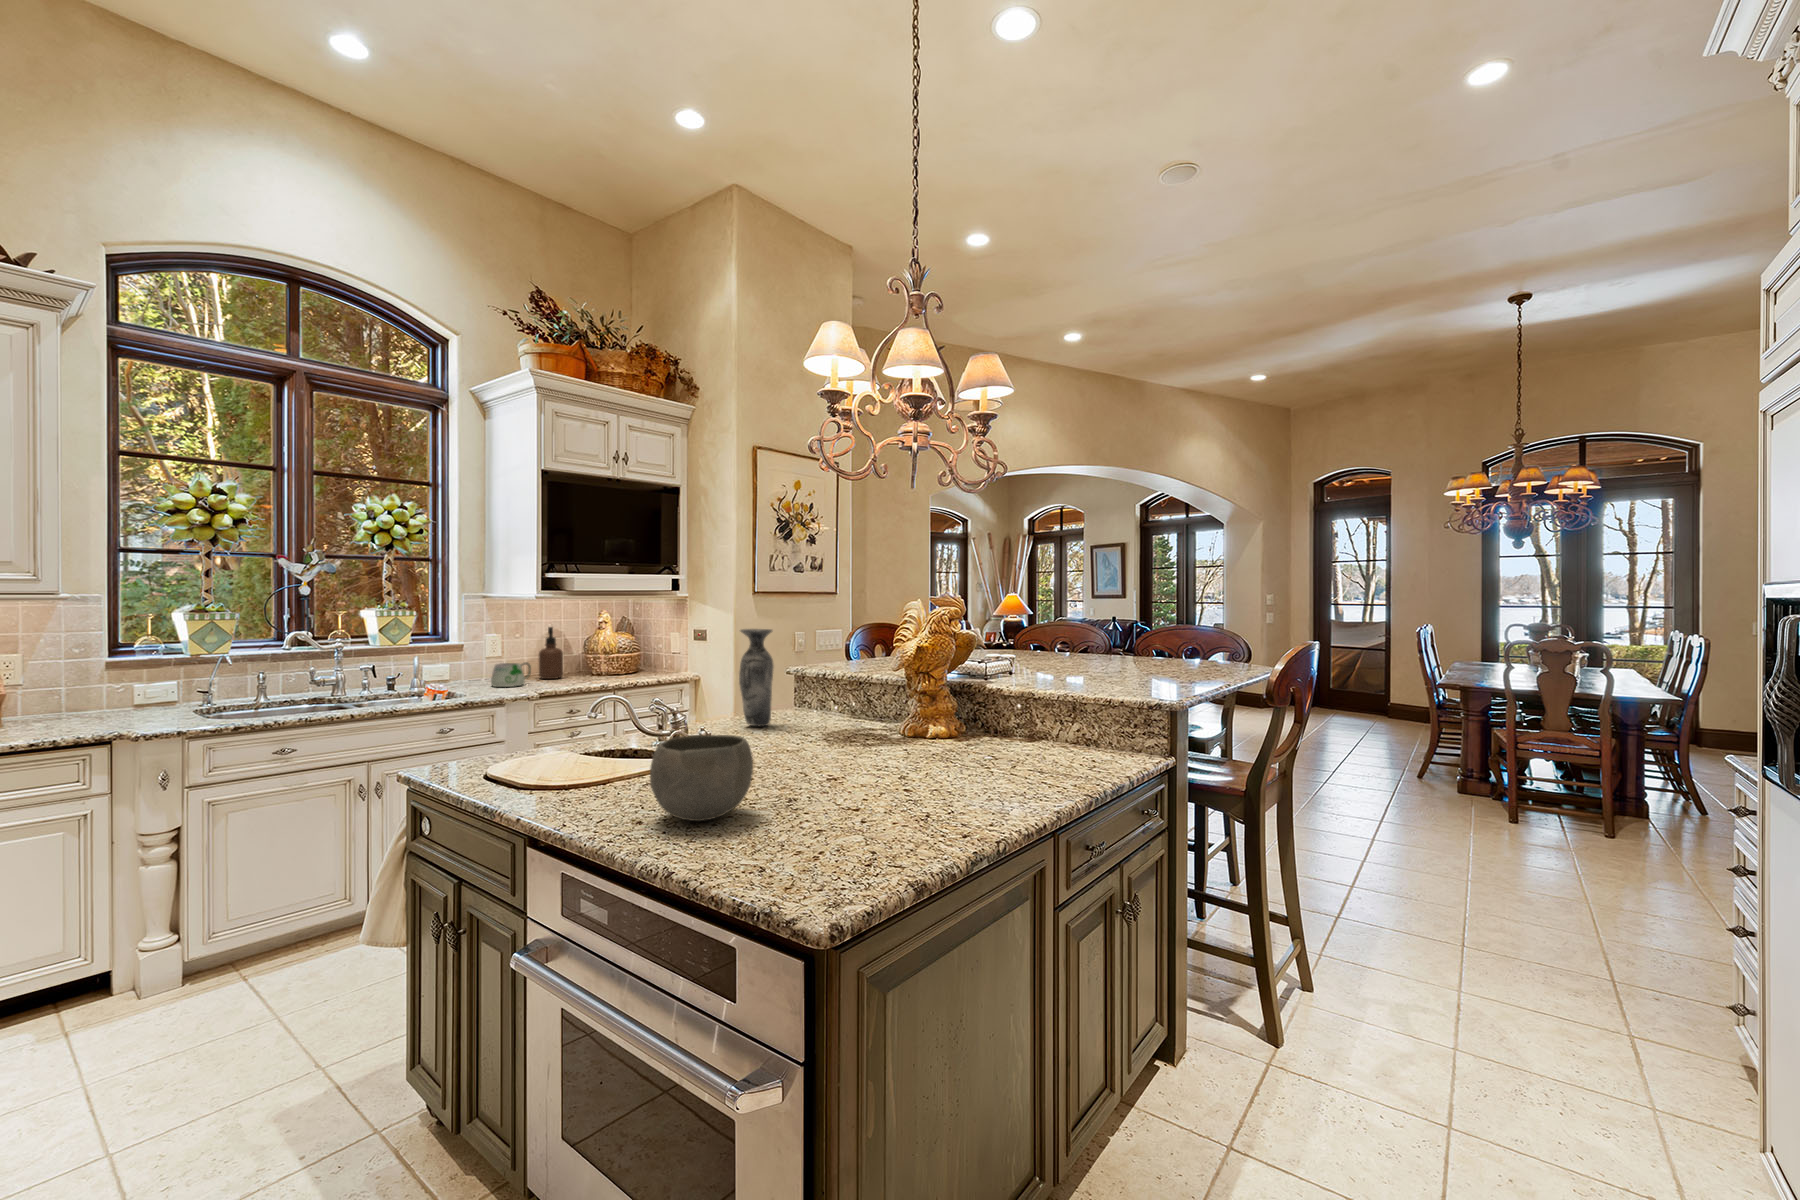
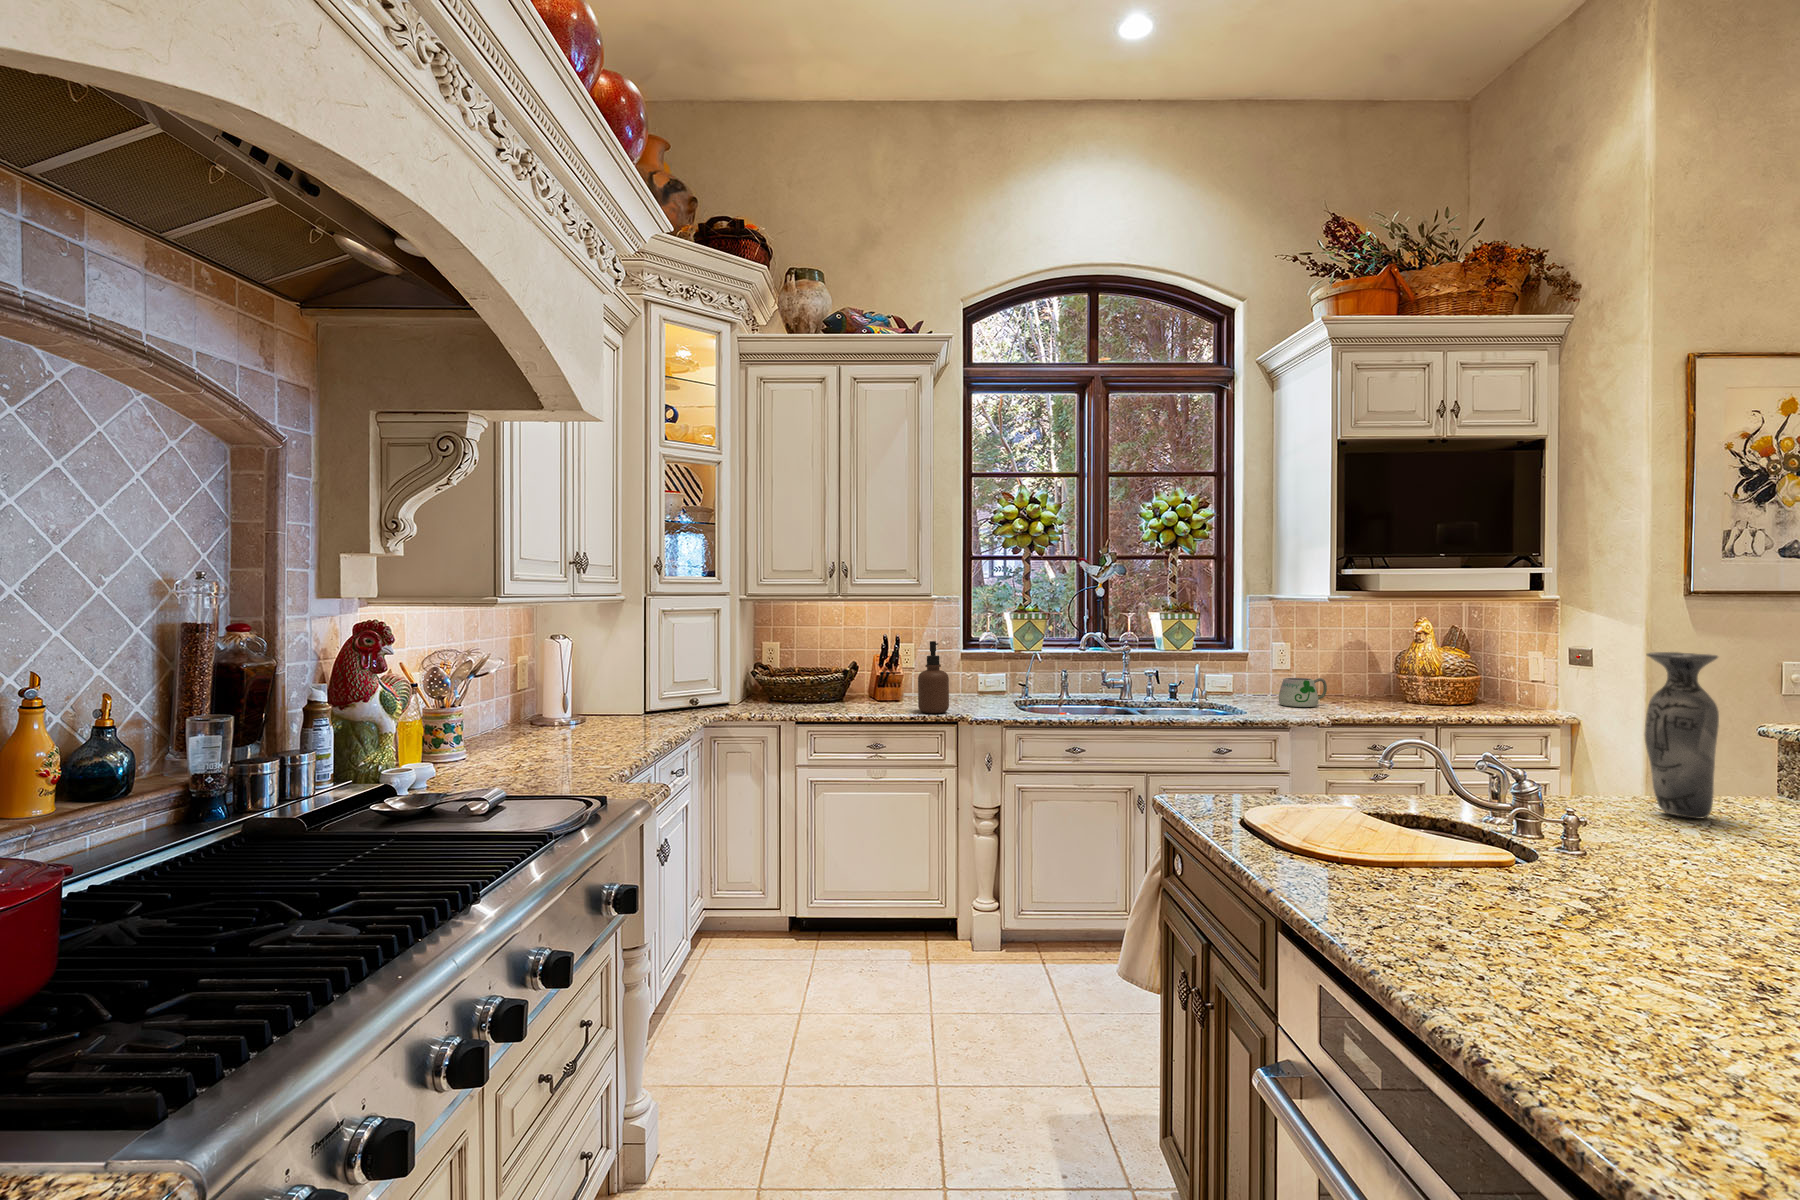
soap dispenser: present [539,627,563,679] -> present [918,641,949,713]
ceramic bowl: present [650,735,753,821] -> none [1460,826,1666,980]

